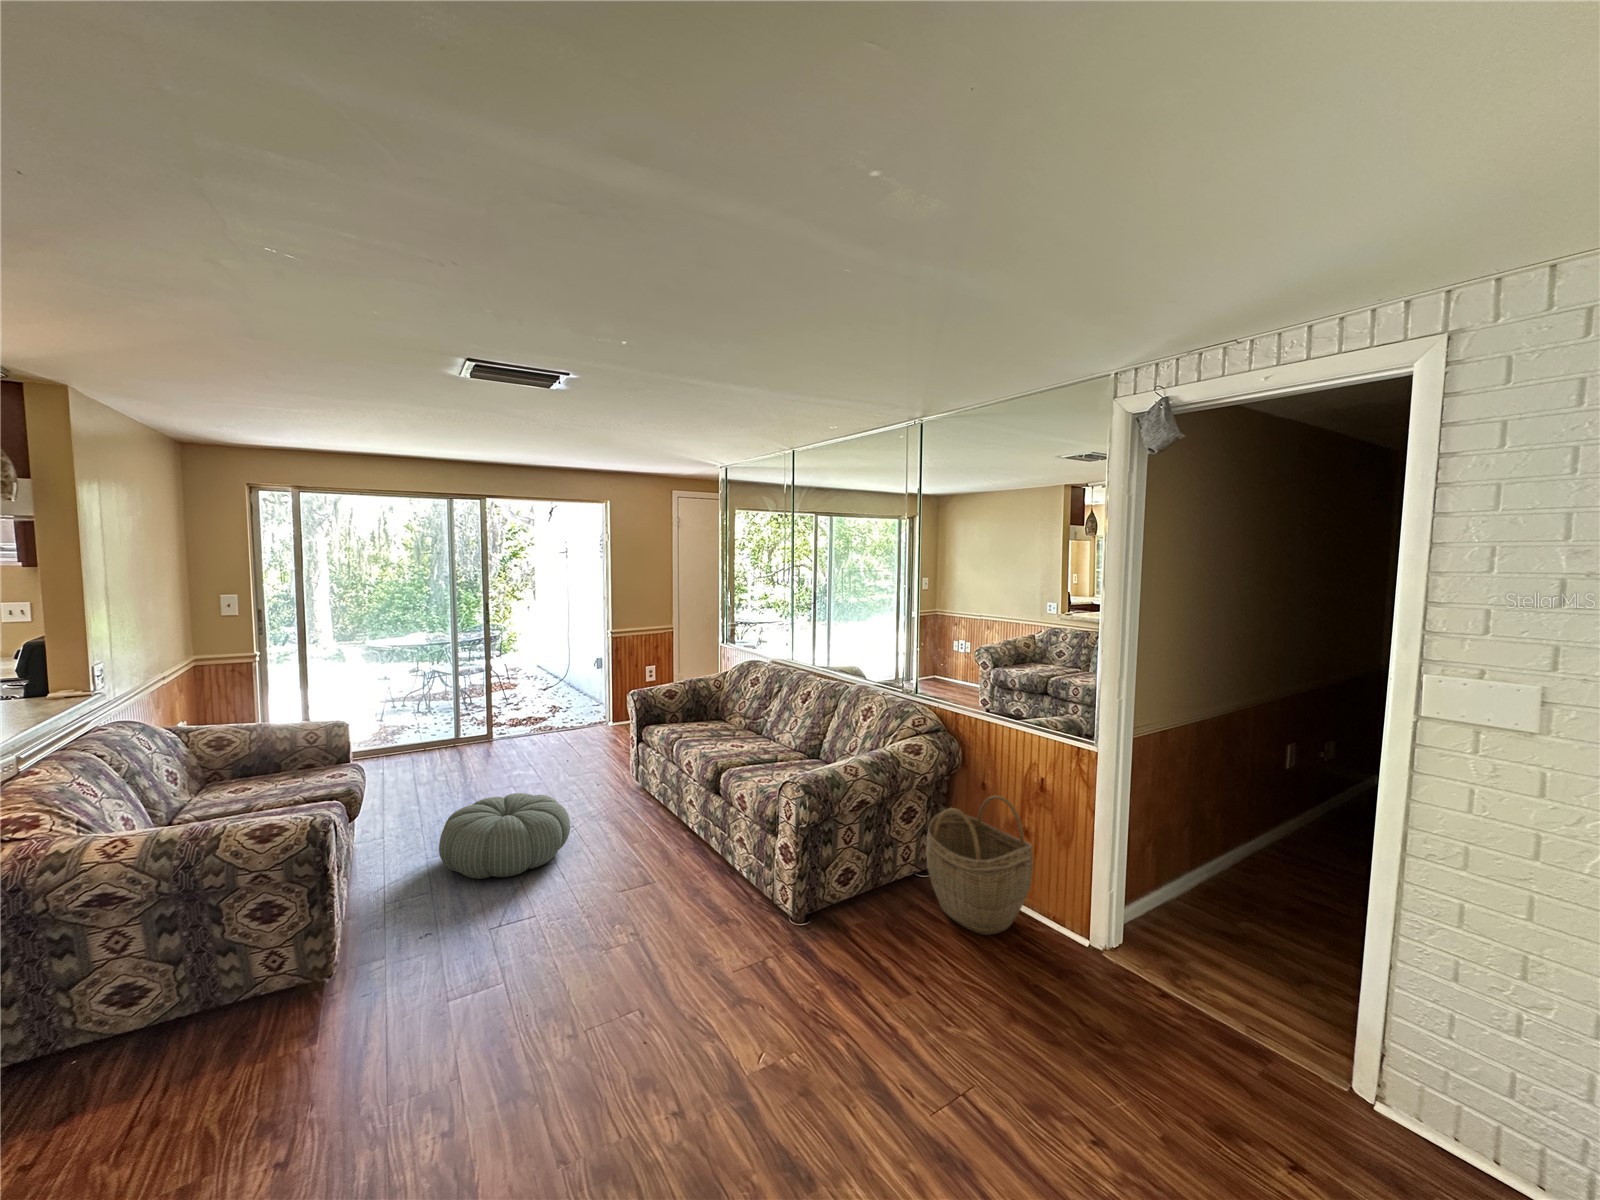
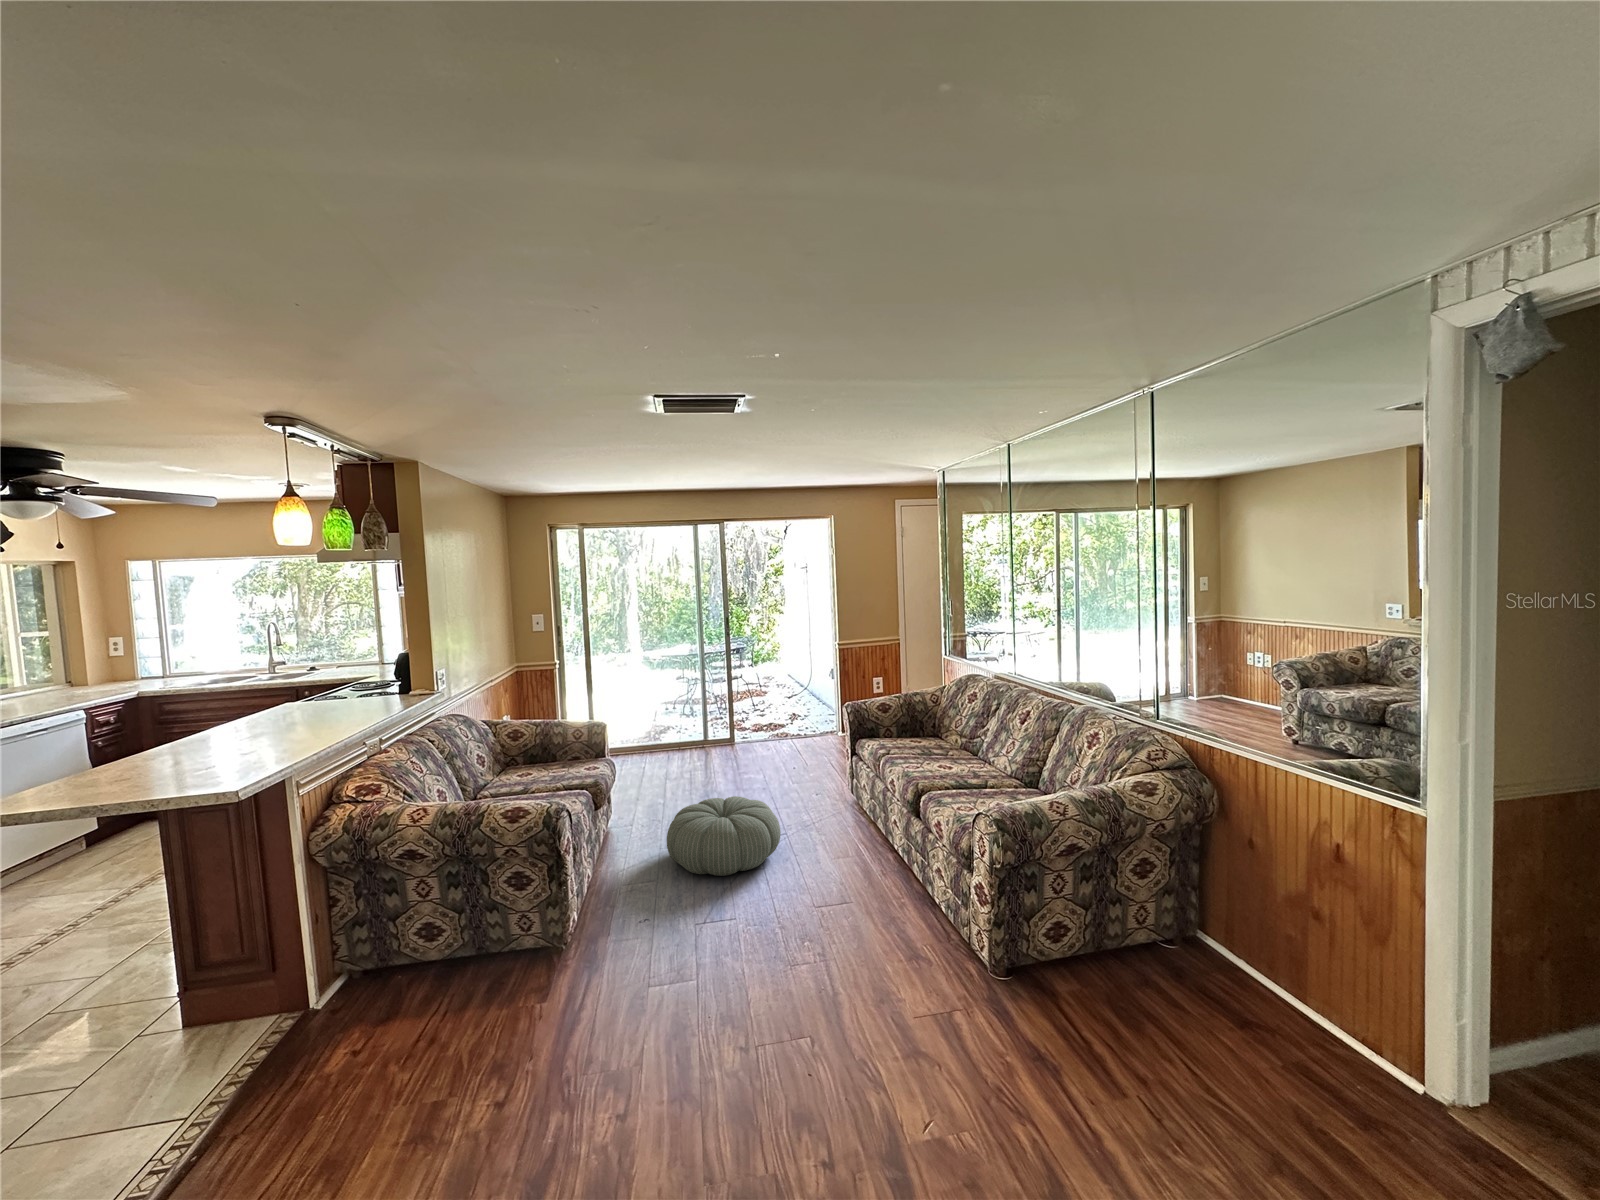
woven basket: present [926,796,1033,935] -> none [1163,858,1319,1040]

